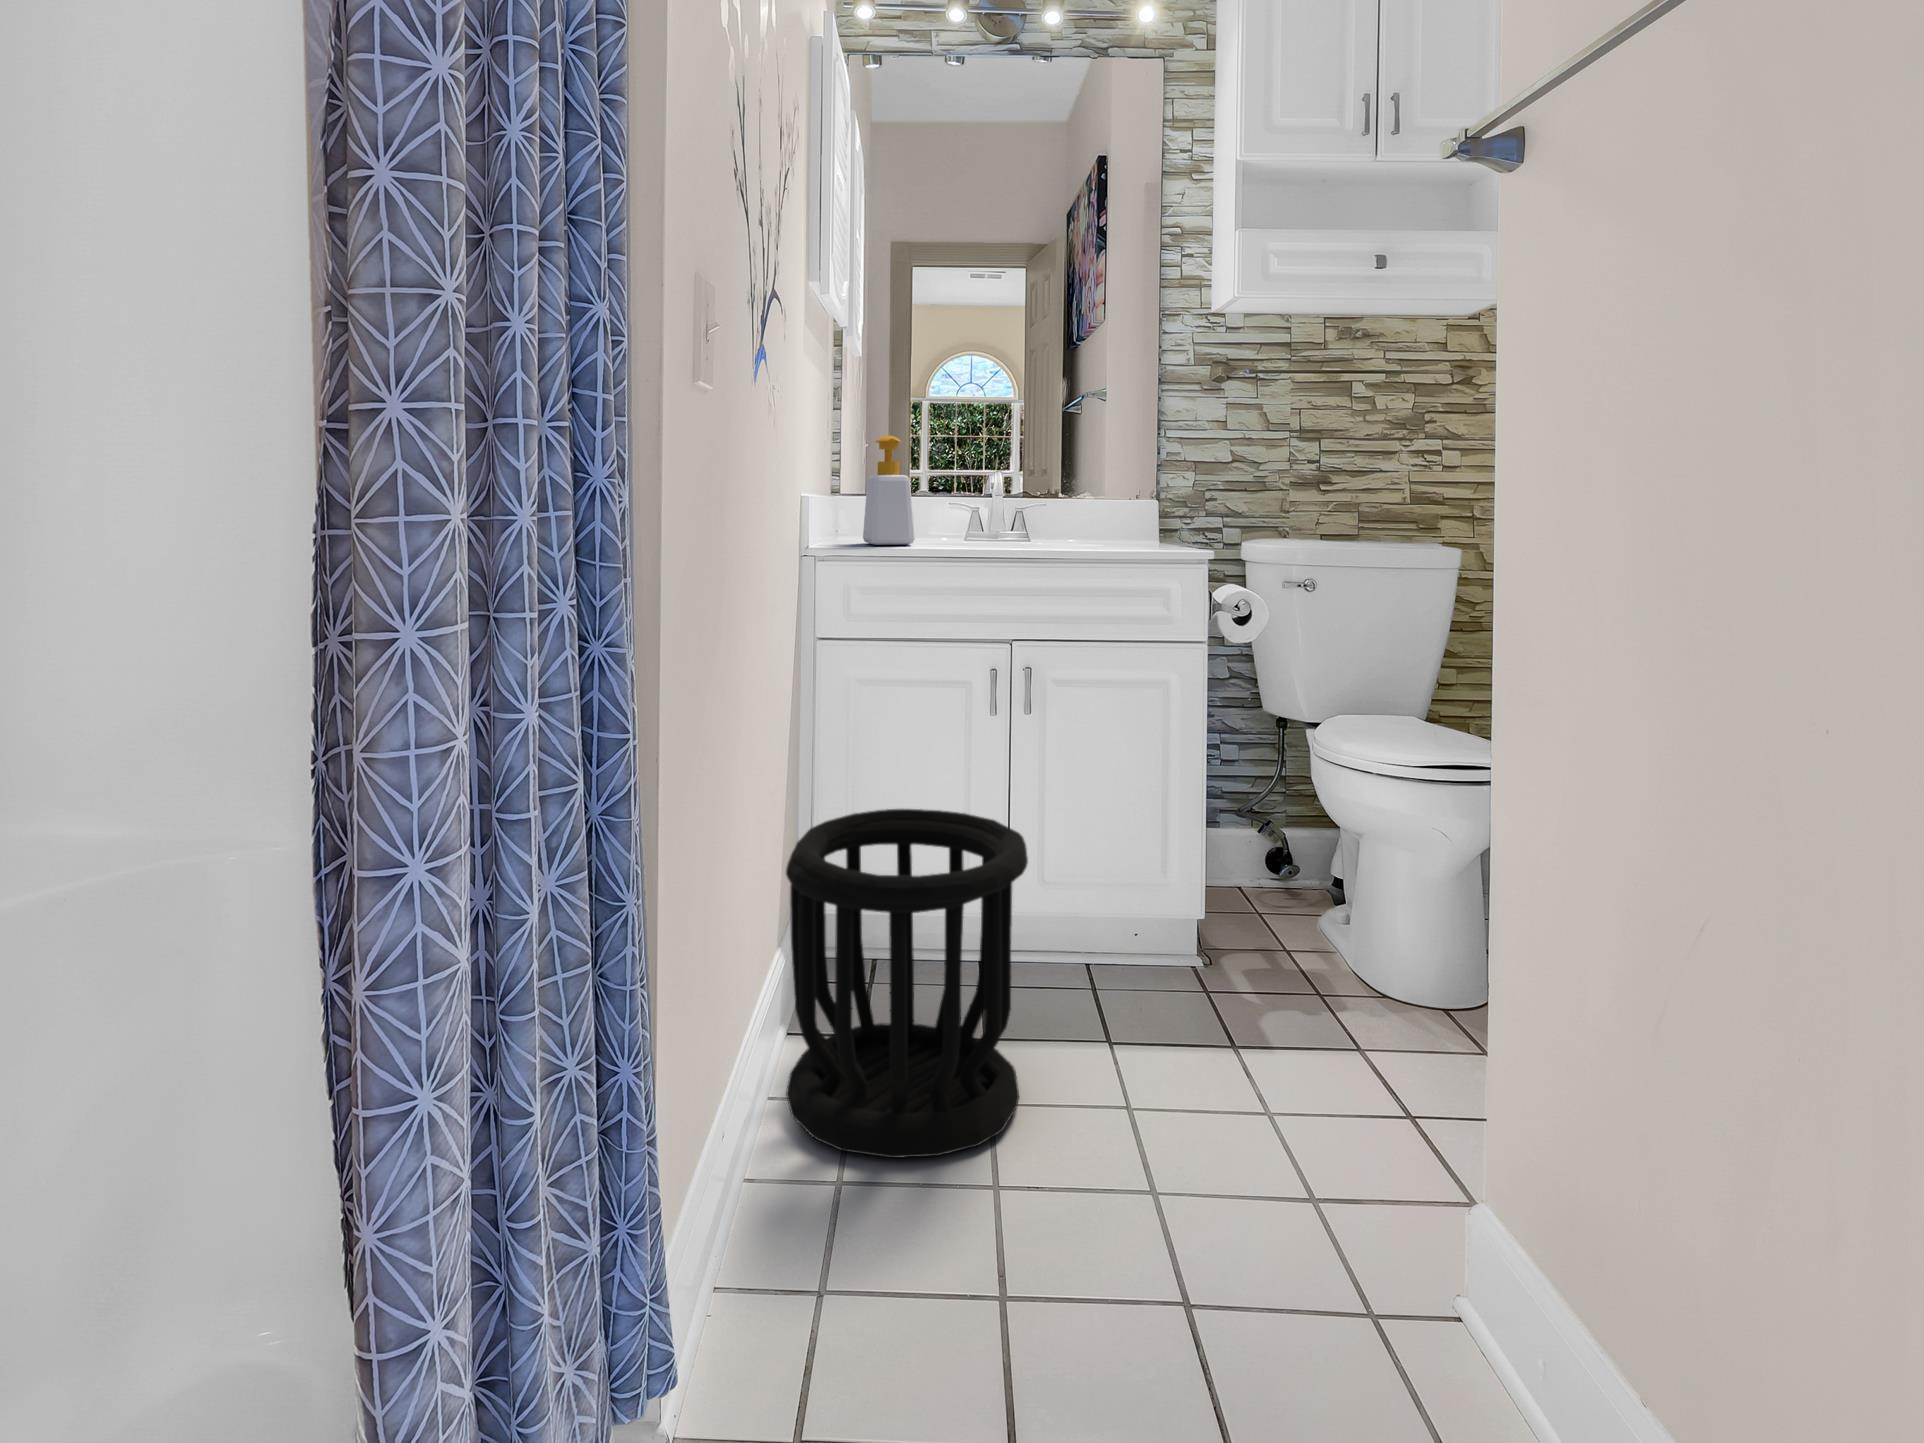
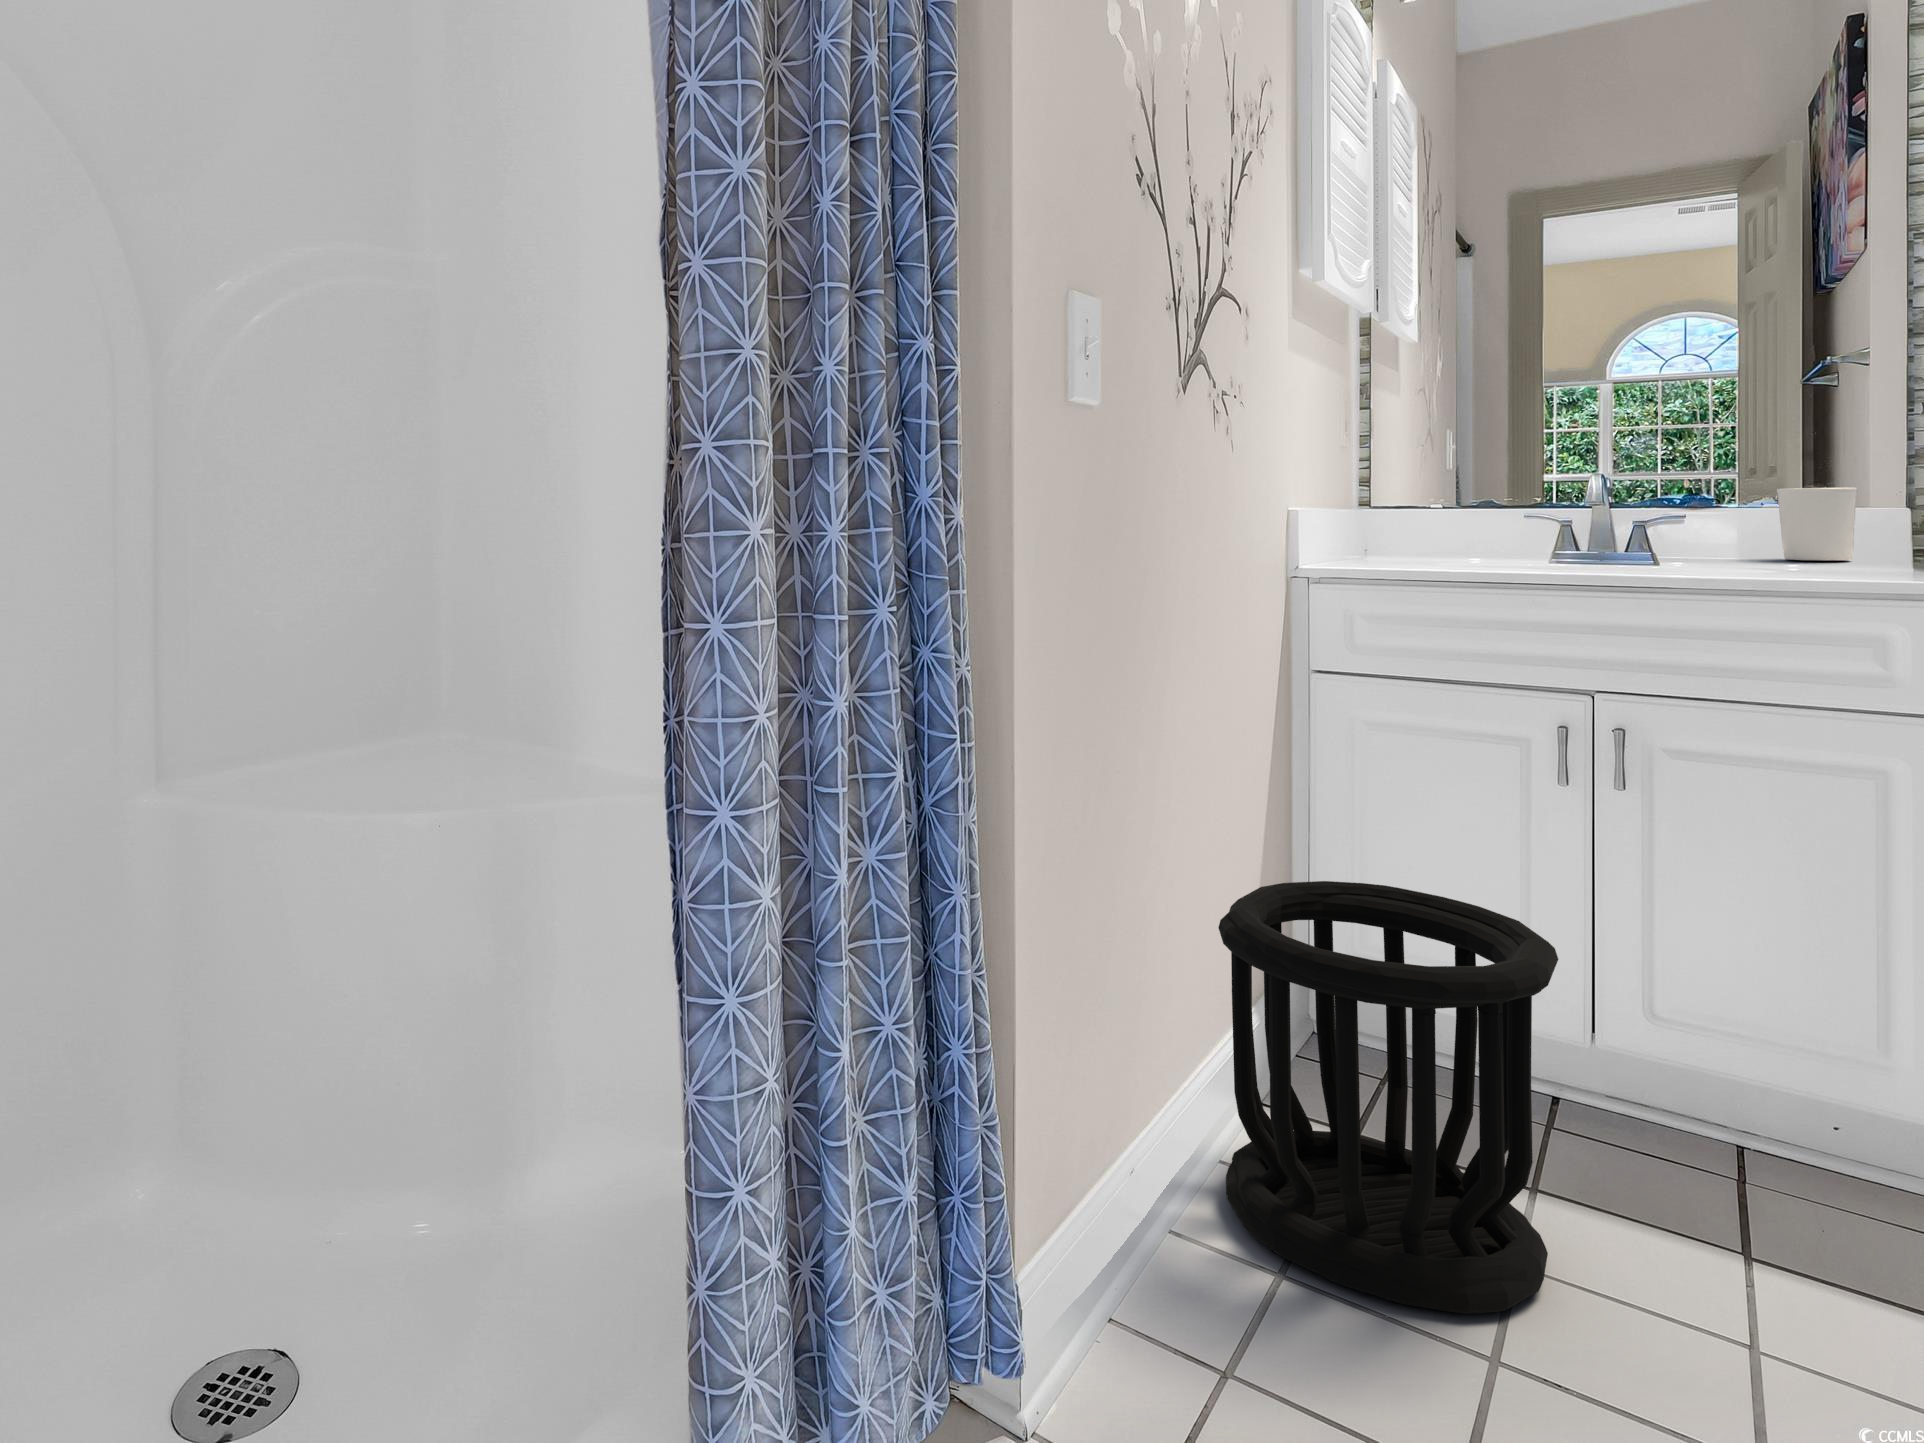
soap bottle: present [863,436,915,545] -> none [1372,441,1442,572]
candle holder: none [1097,480,1138,531] -> present [1777,487,1857,560]

